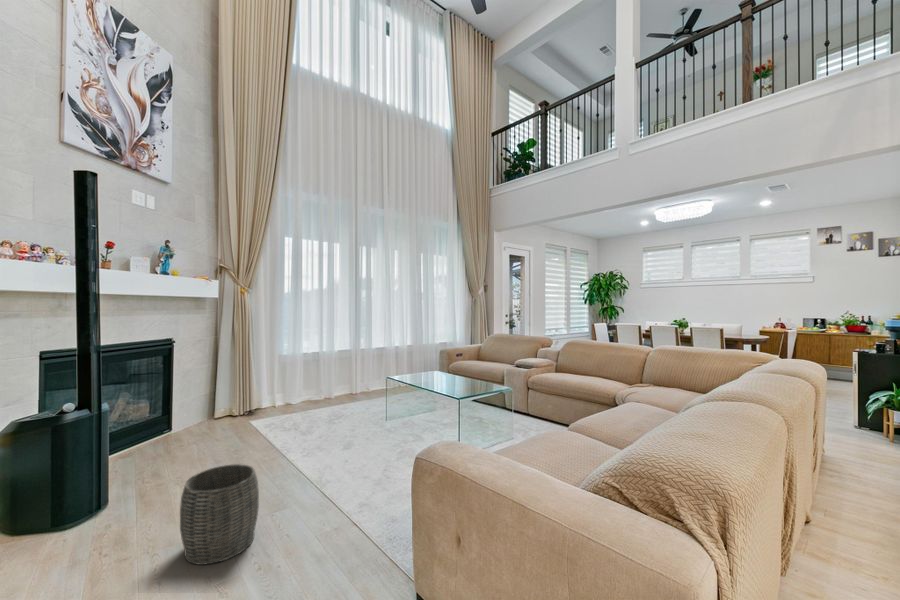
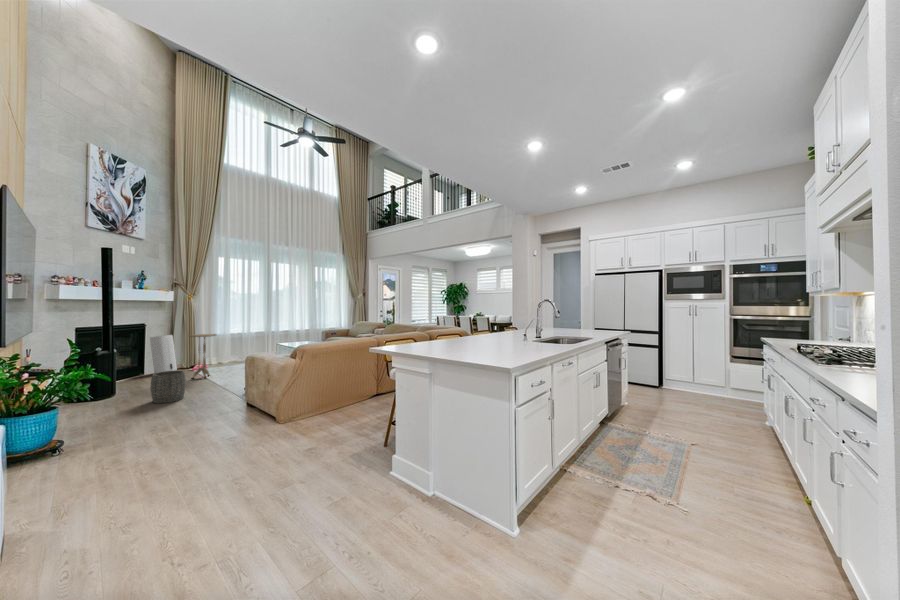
air purifier: none [179,358,224,433] -> present [150,335,177,373]
side table: none [249,360,297,453] -> present [189,334,216,379]

